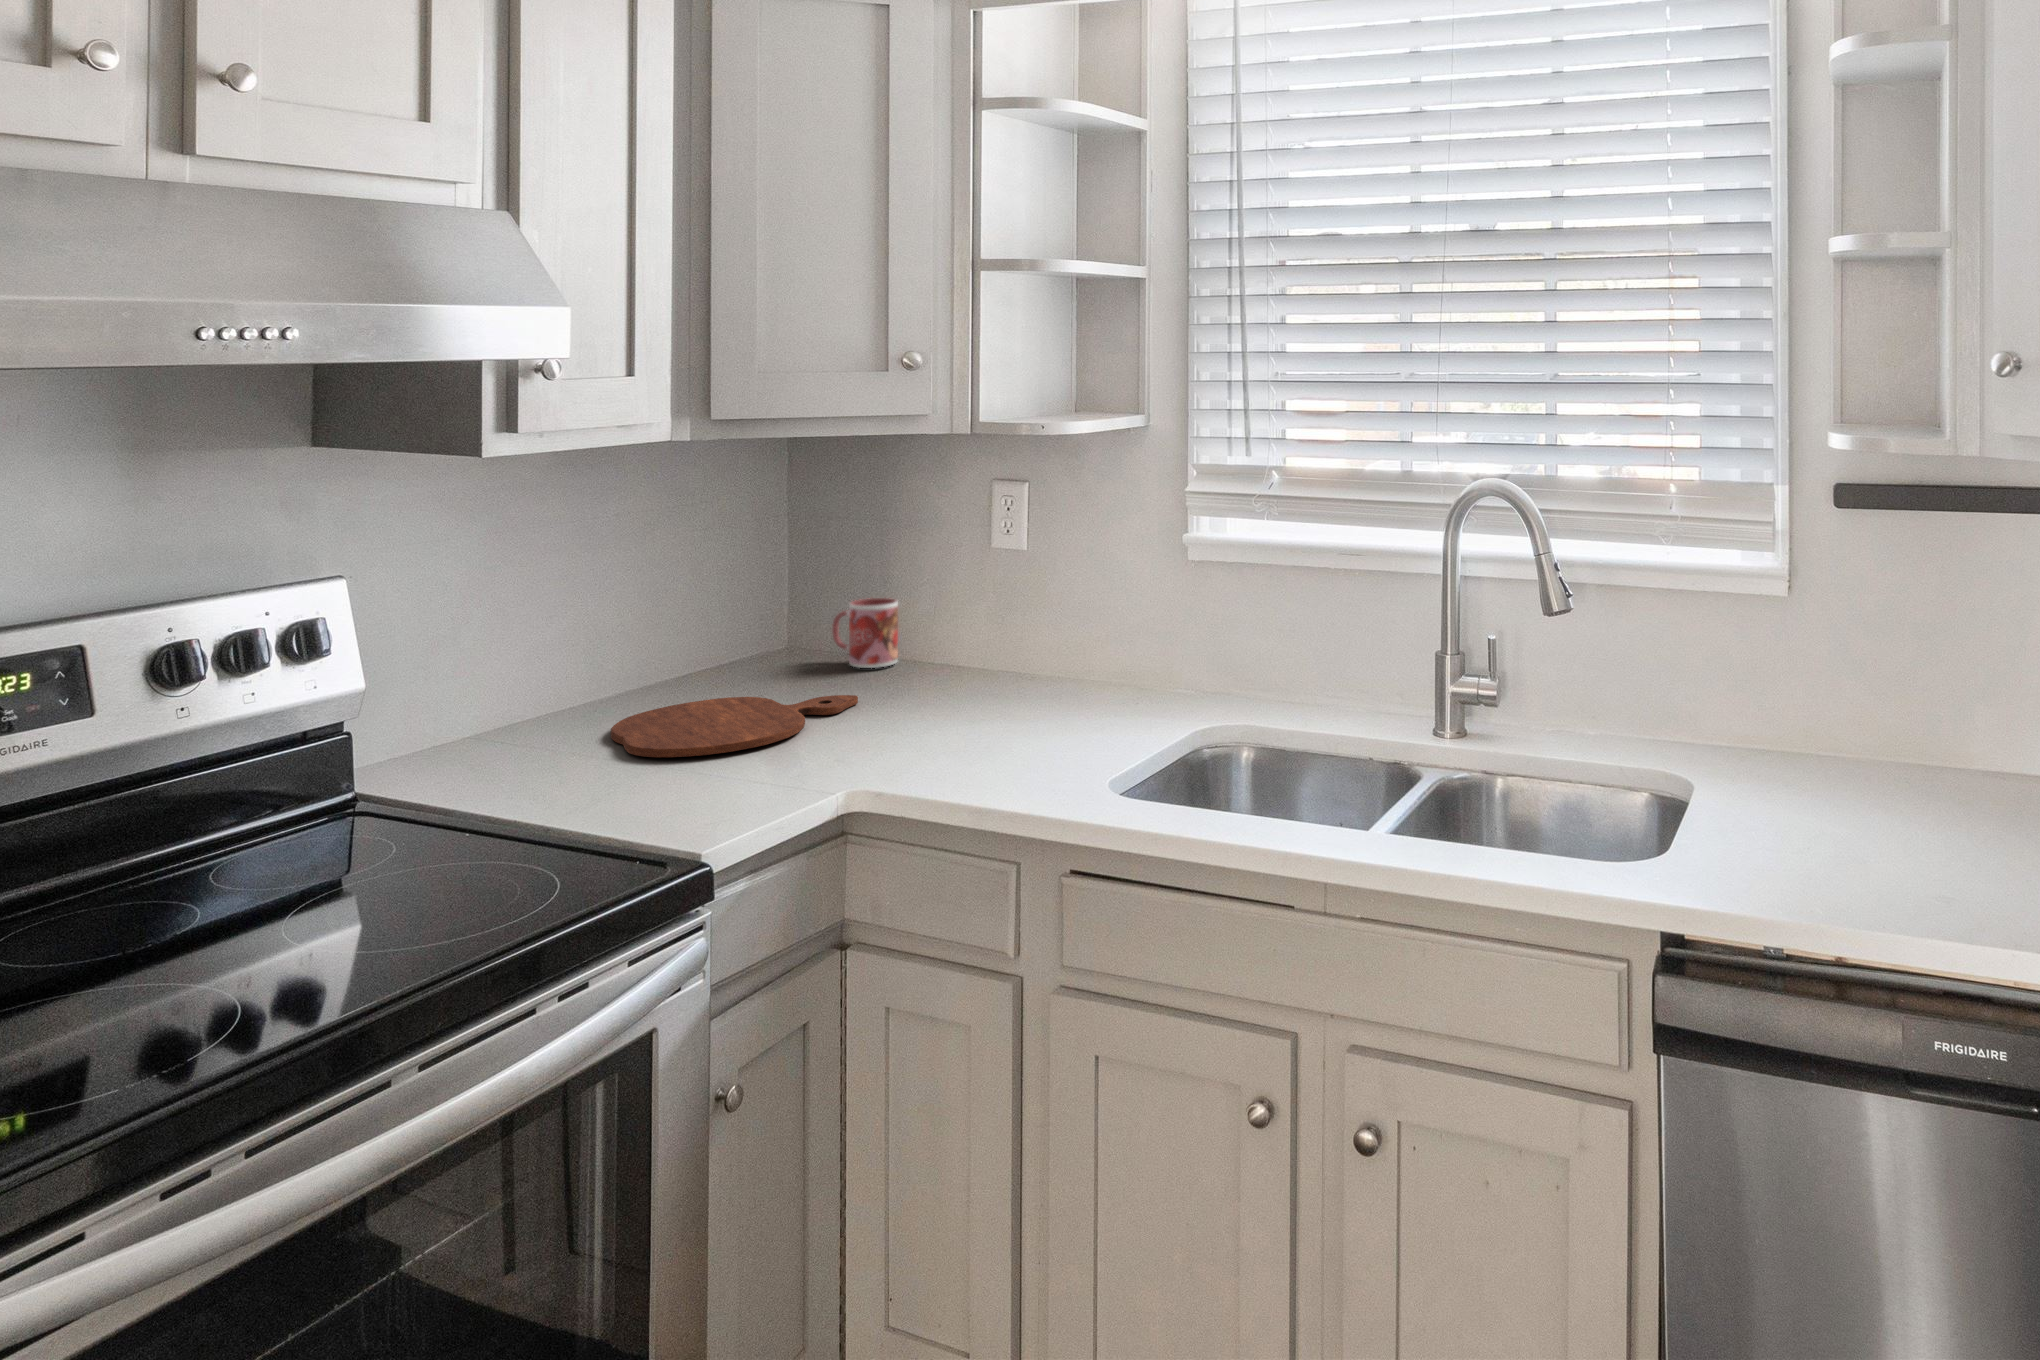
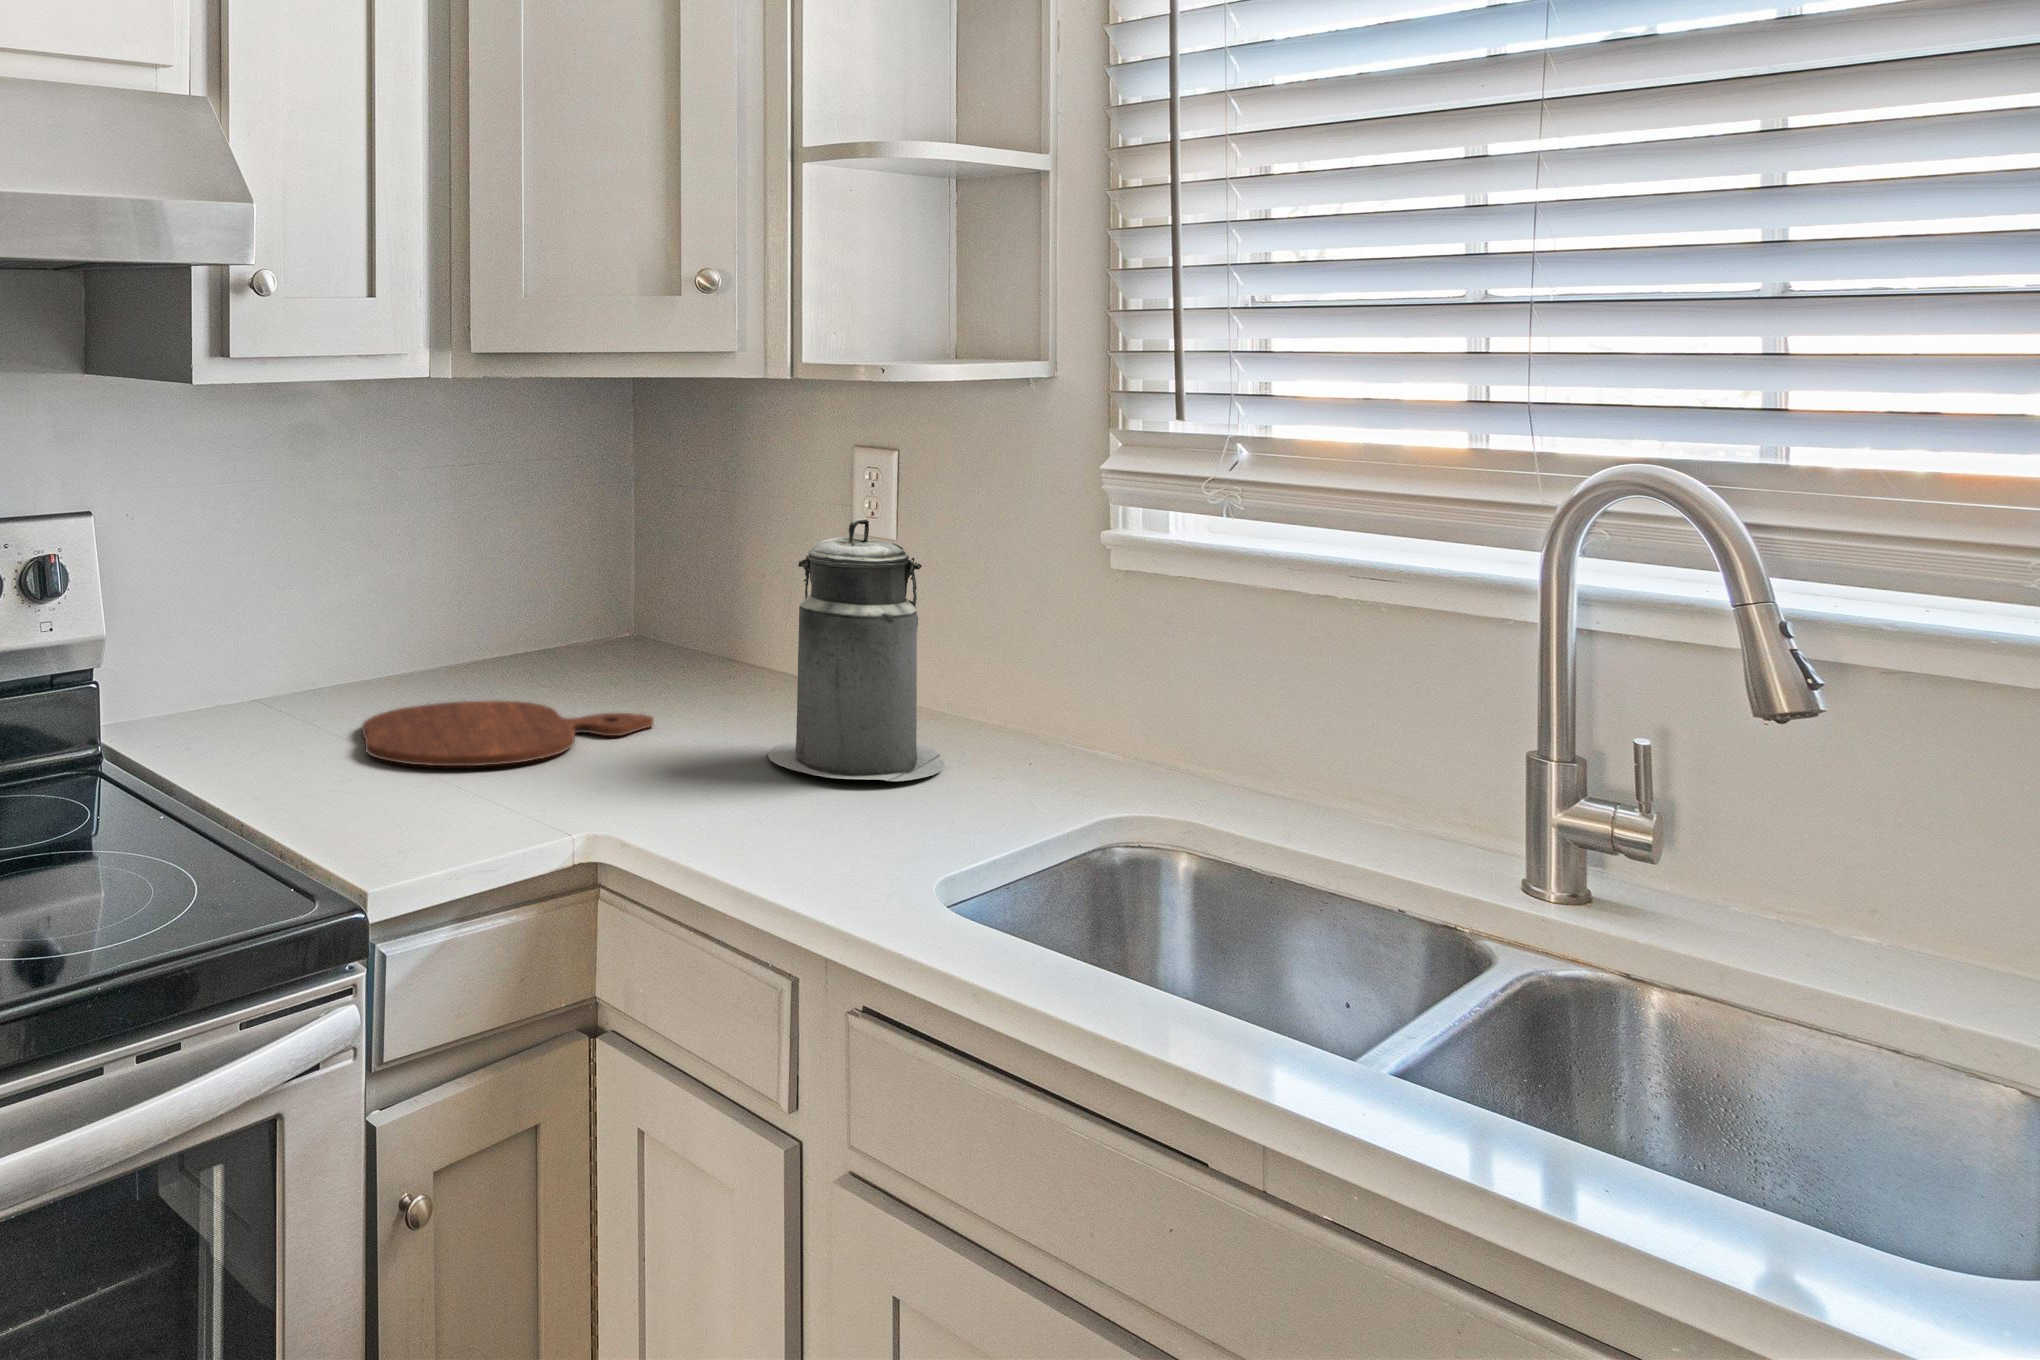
canister: none [959,534,1085,723] -> present [768,518,944,781]
mug: present [832,598,898,668] -> none [657,597,732,685]

